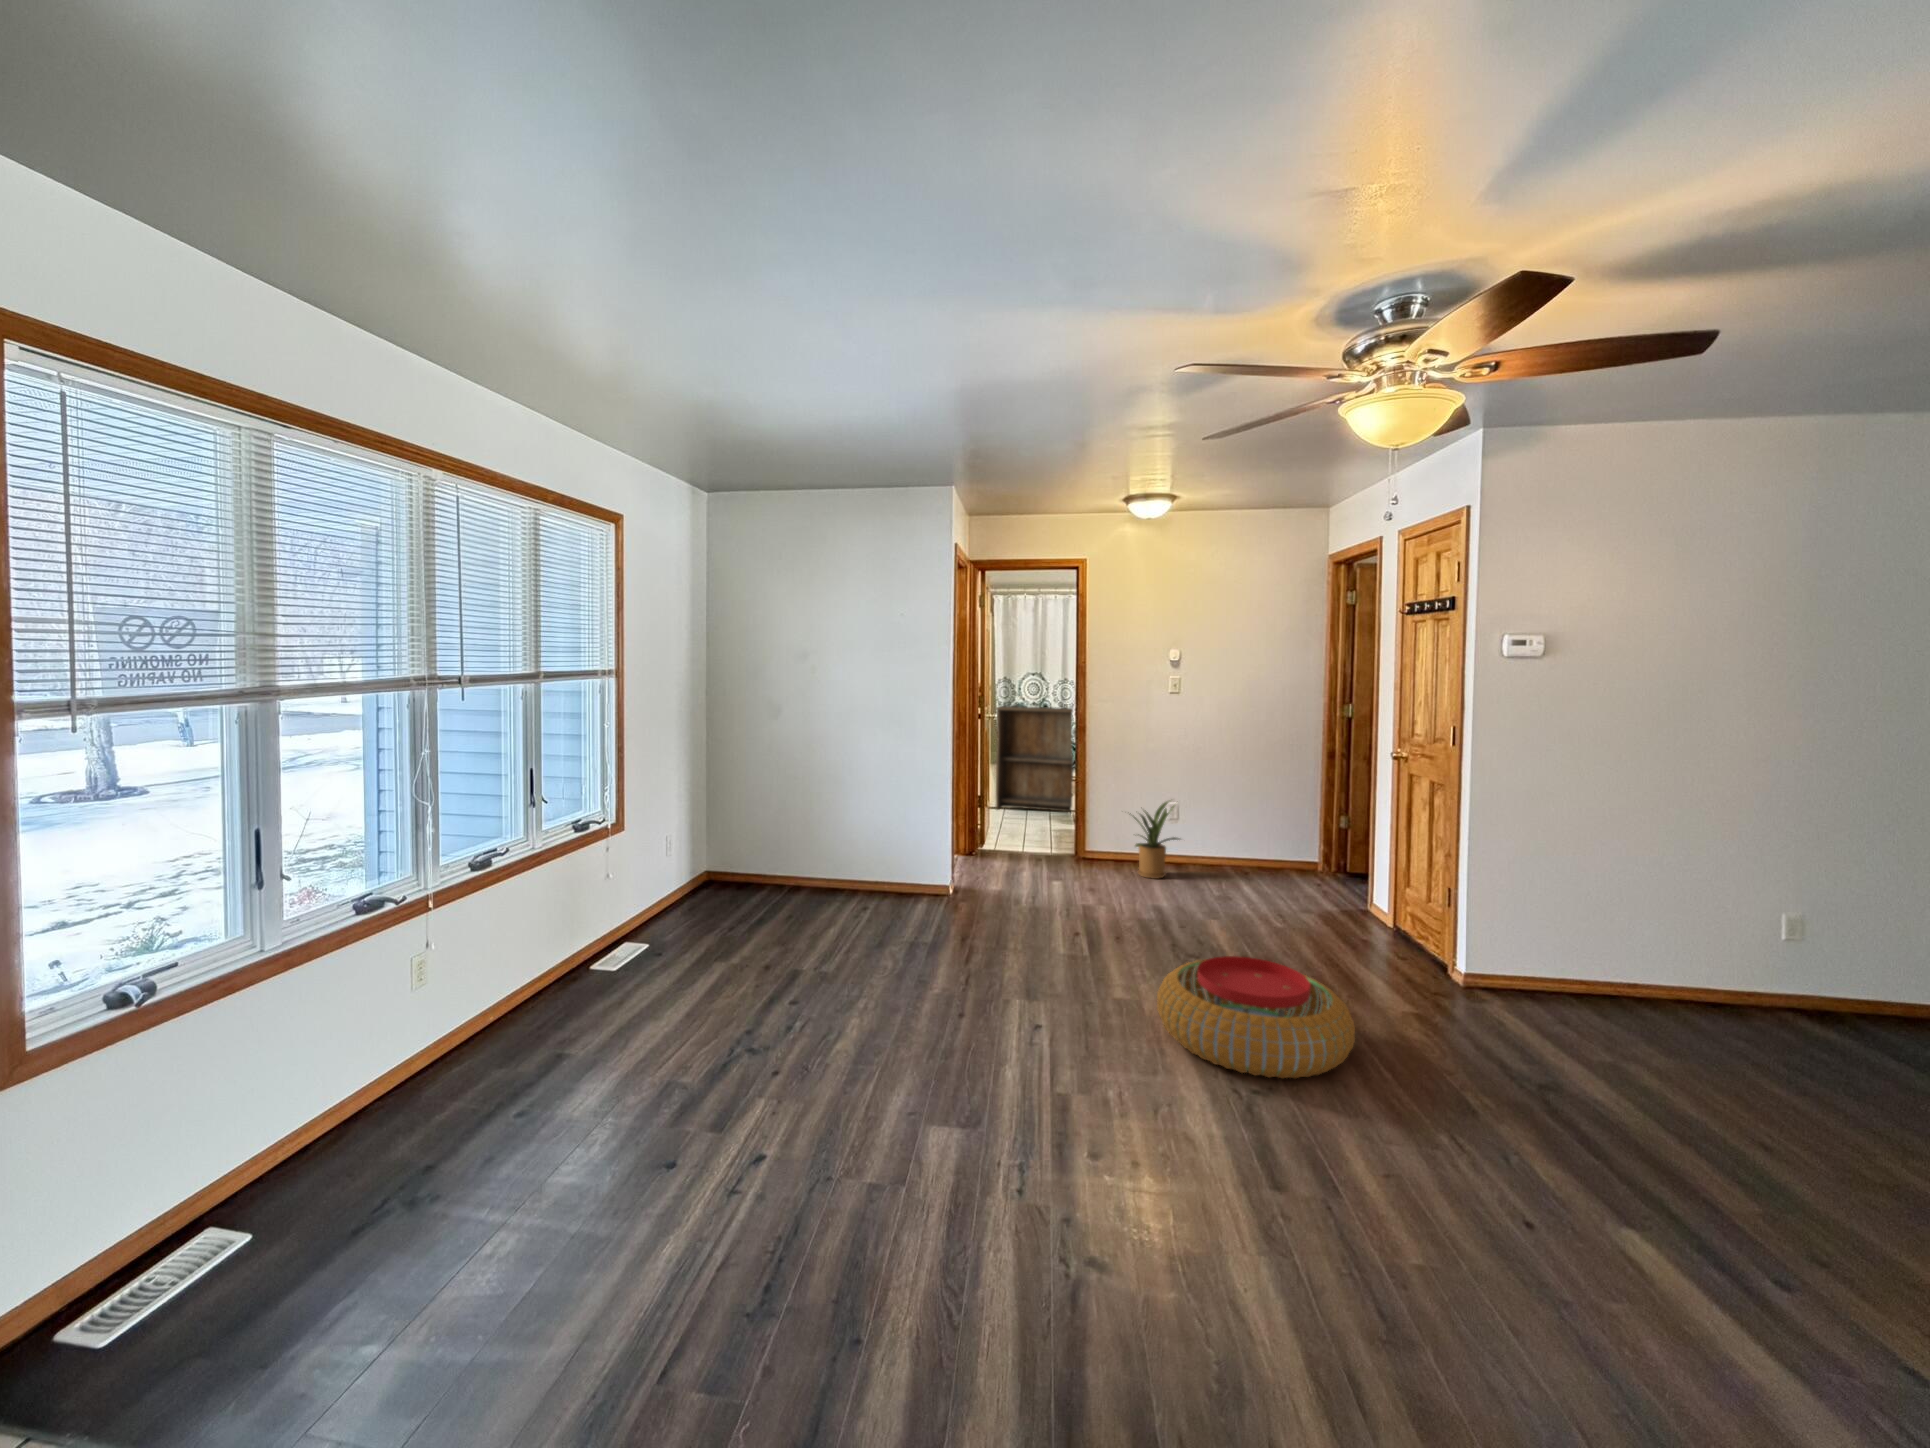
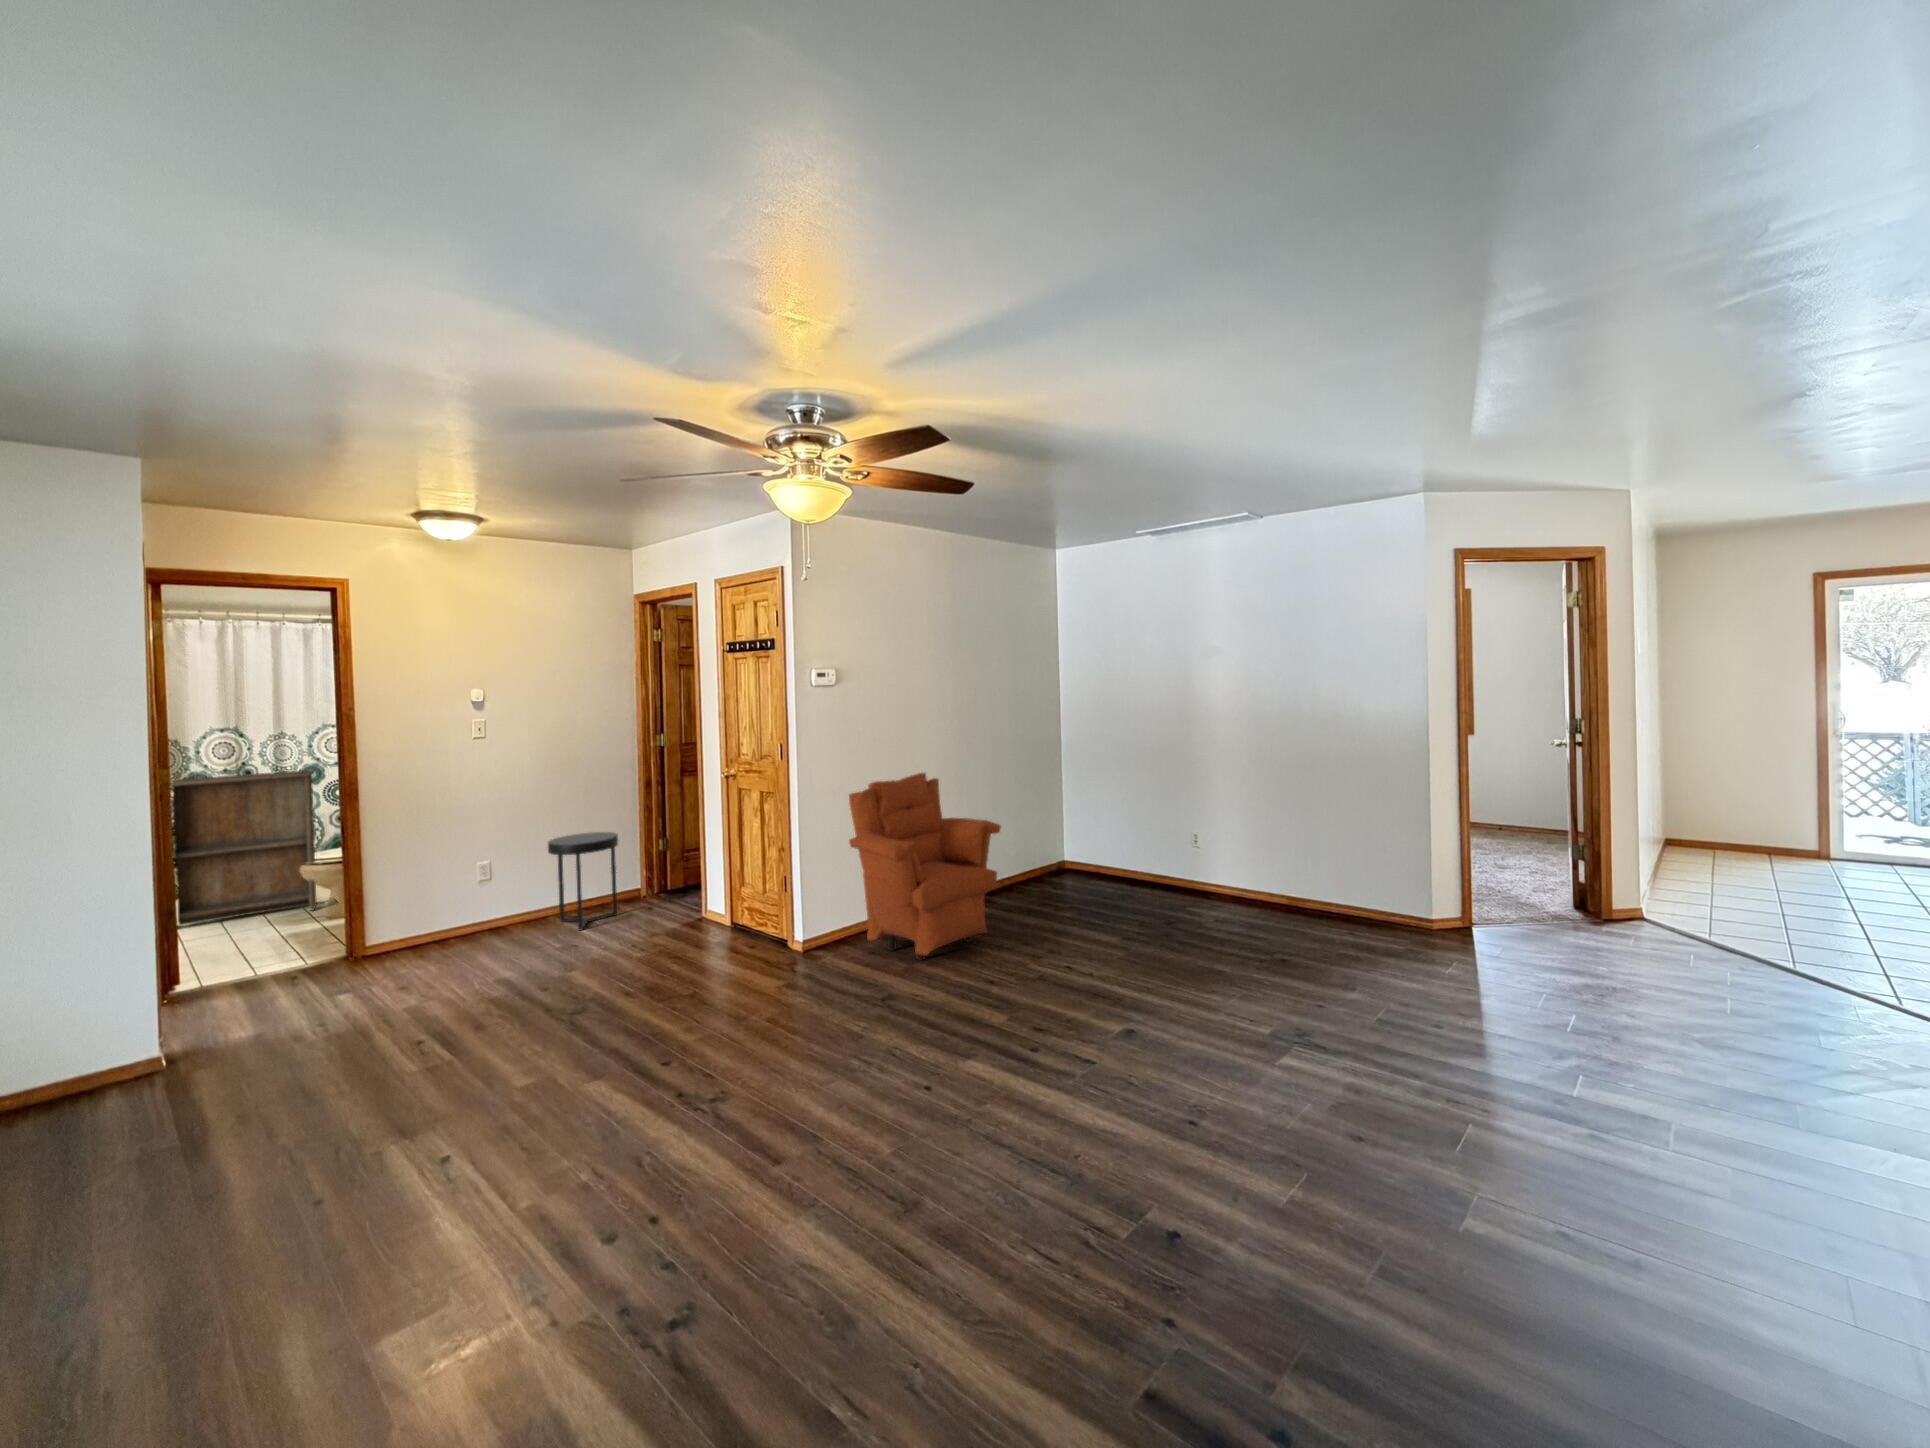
armchair: none [1538,793,1860,1073] -> present [849,773,1001,960]
side table: none [1221,794,1287,887] -> present [548,832,618,930]
house plant: present [1134,801,1179,879] -> none [419,856,510,955]
pouf: present [1157,956,1355,1078] -> none [567,986,762,1109]

